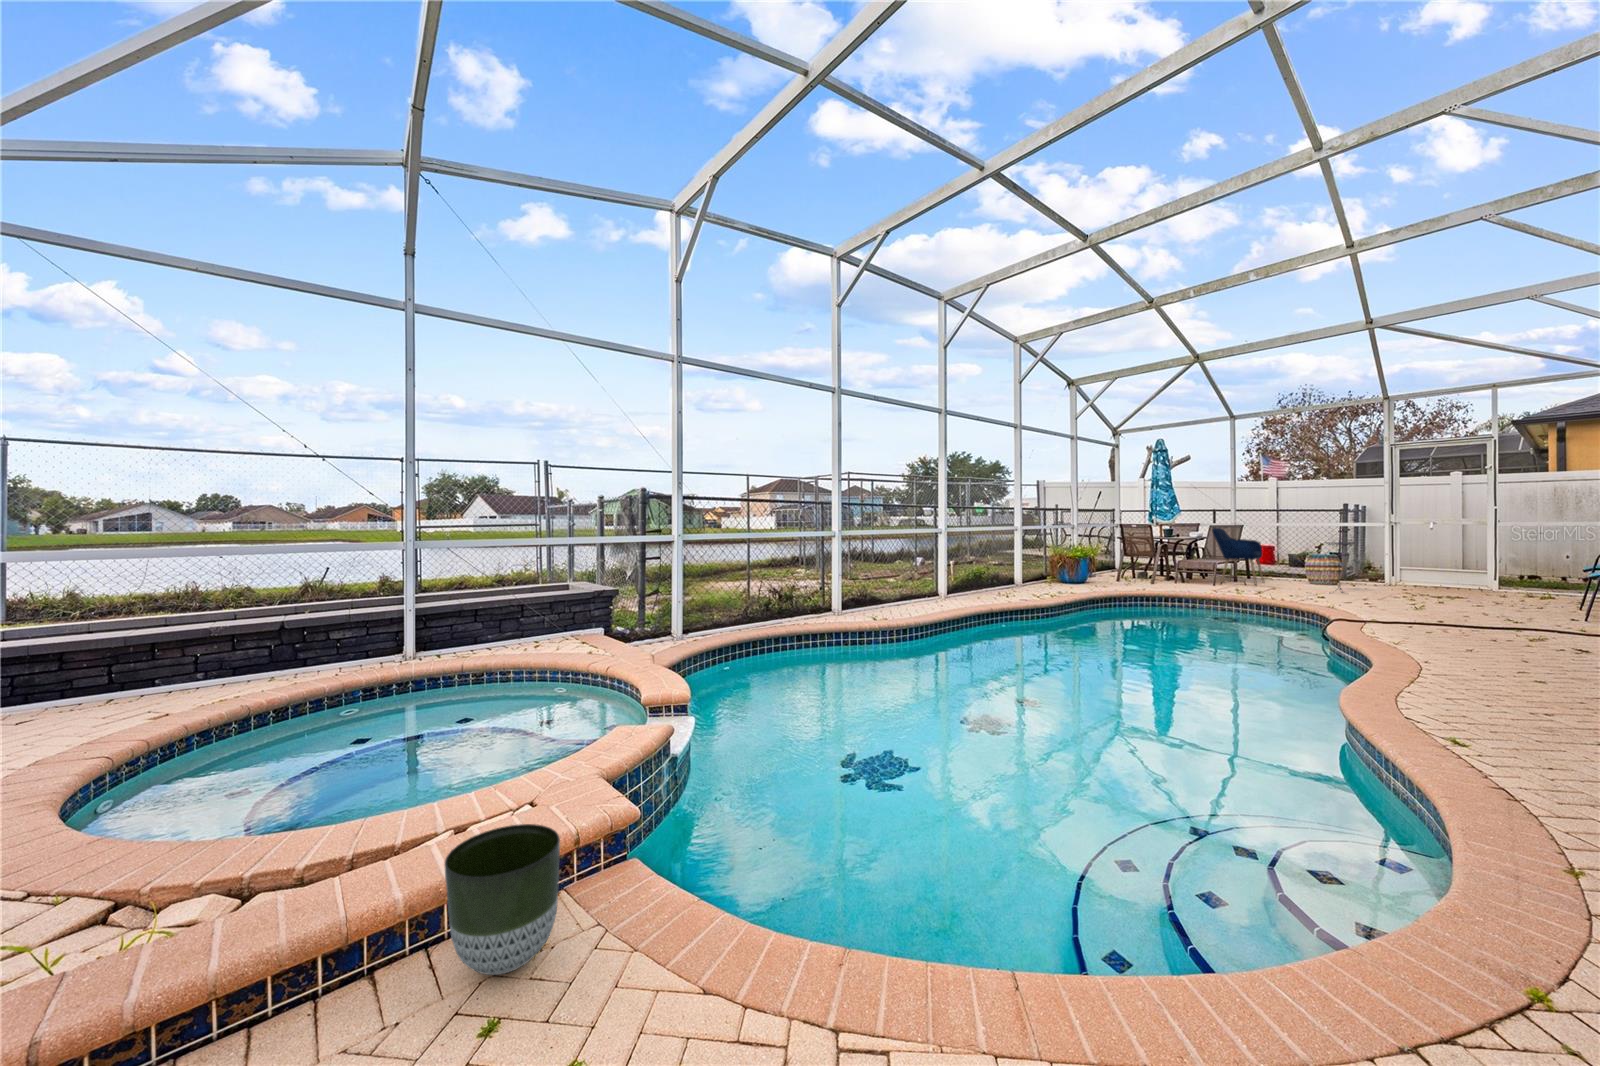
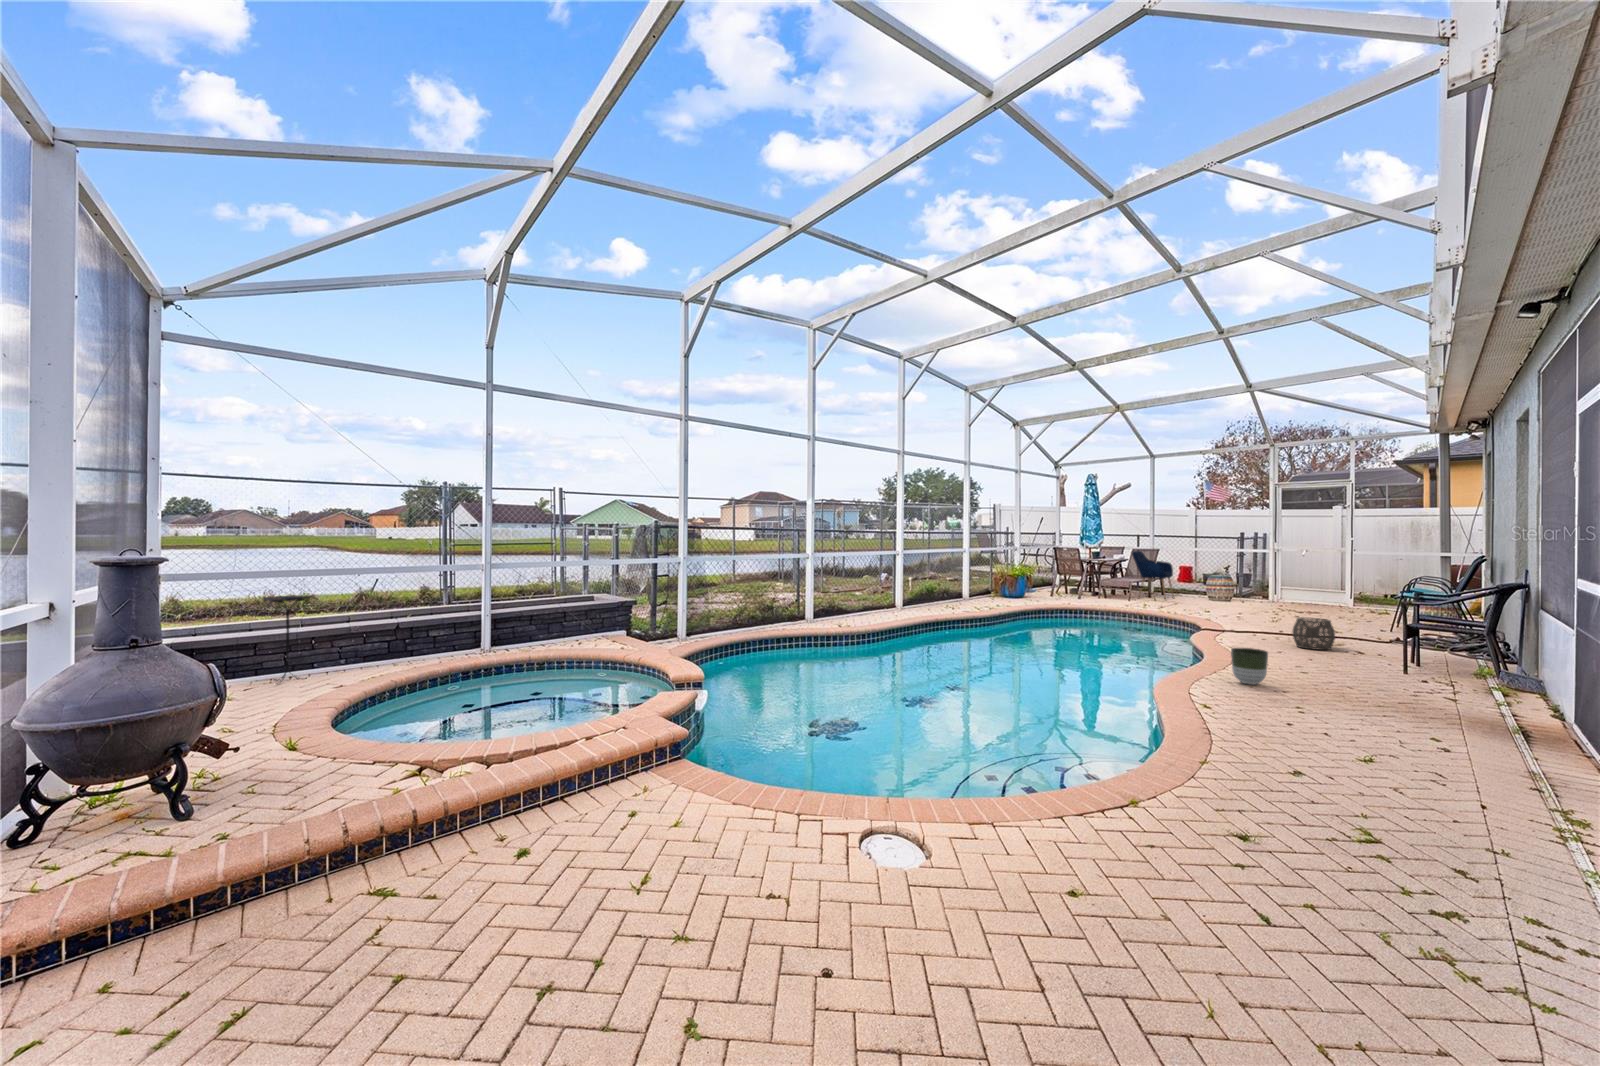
side table: present [1325,542,1353,590] -> present [264,596,310,682]
woven basket: none [1485,602,1555,646] -> present [1293,617,1335,650]
planter: present [444,824,560,975] -> present [1231,648,1268,685]

